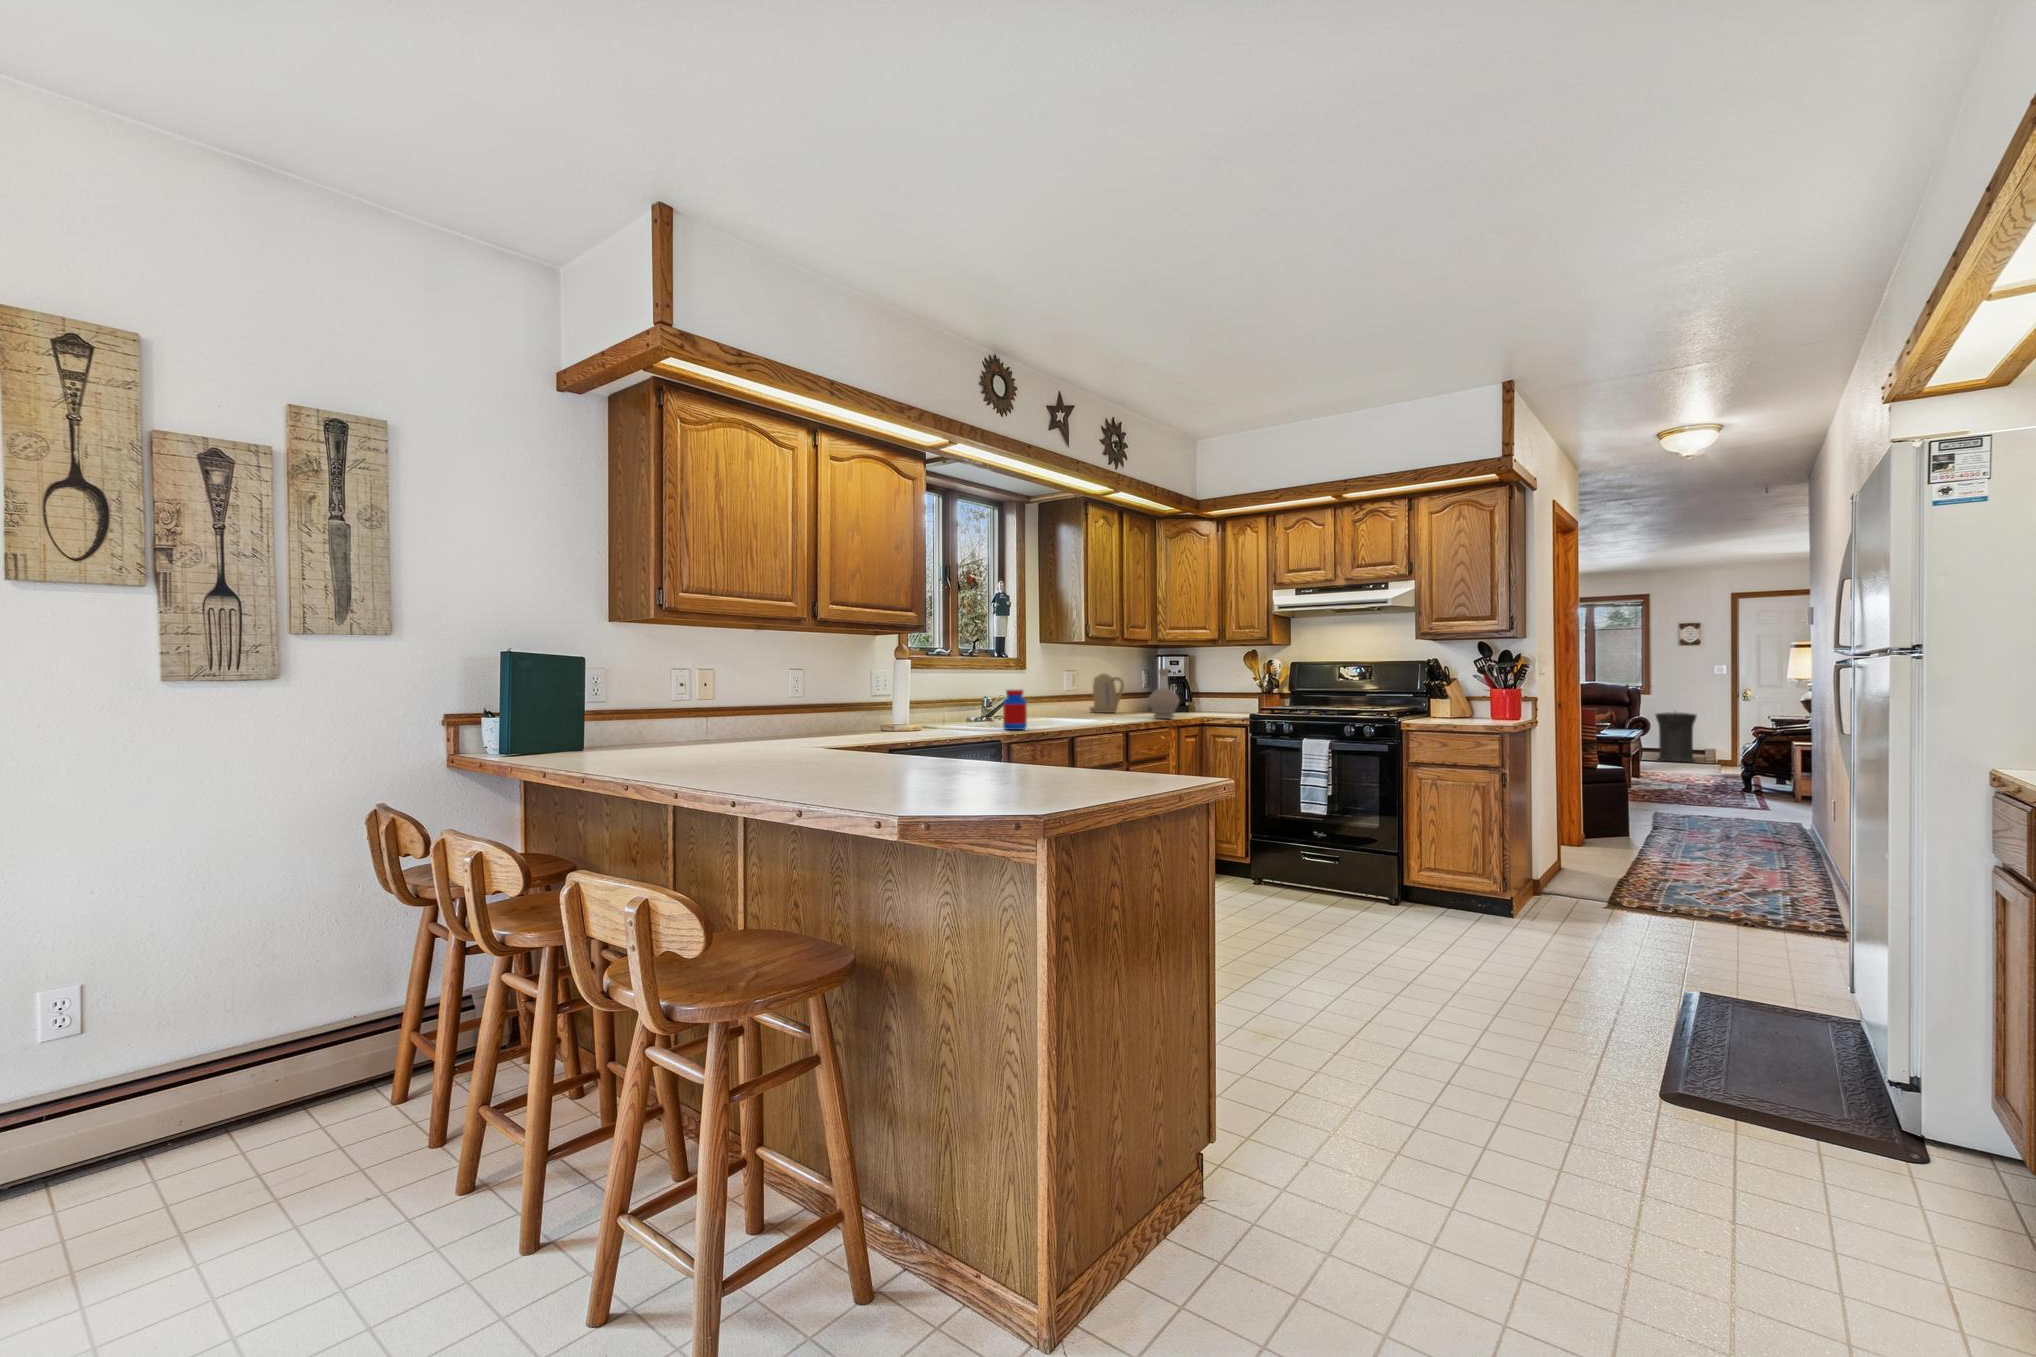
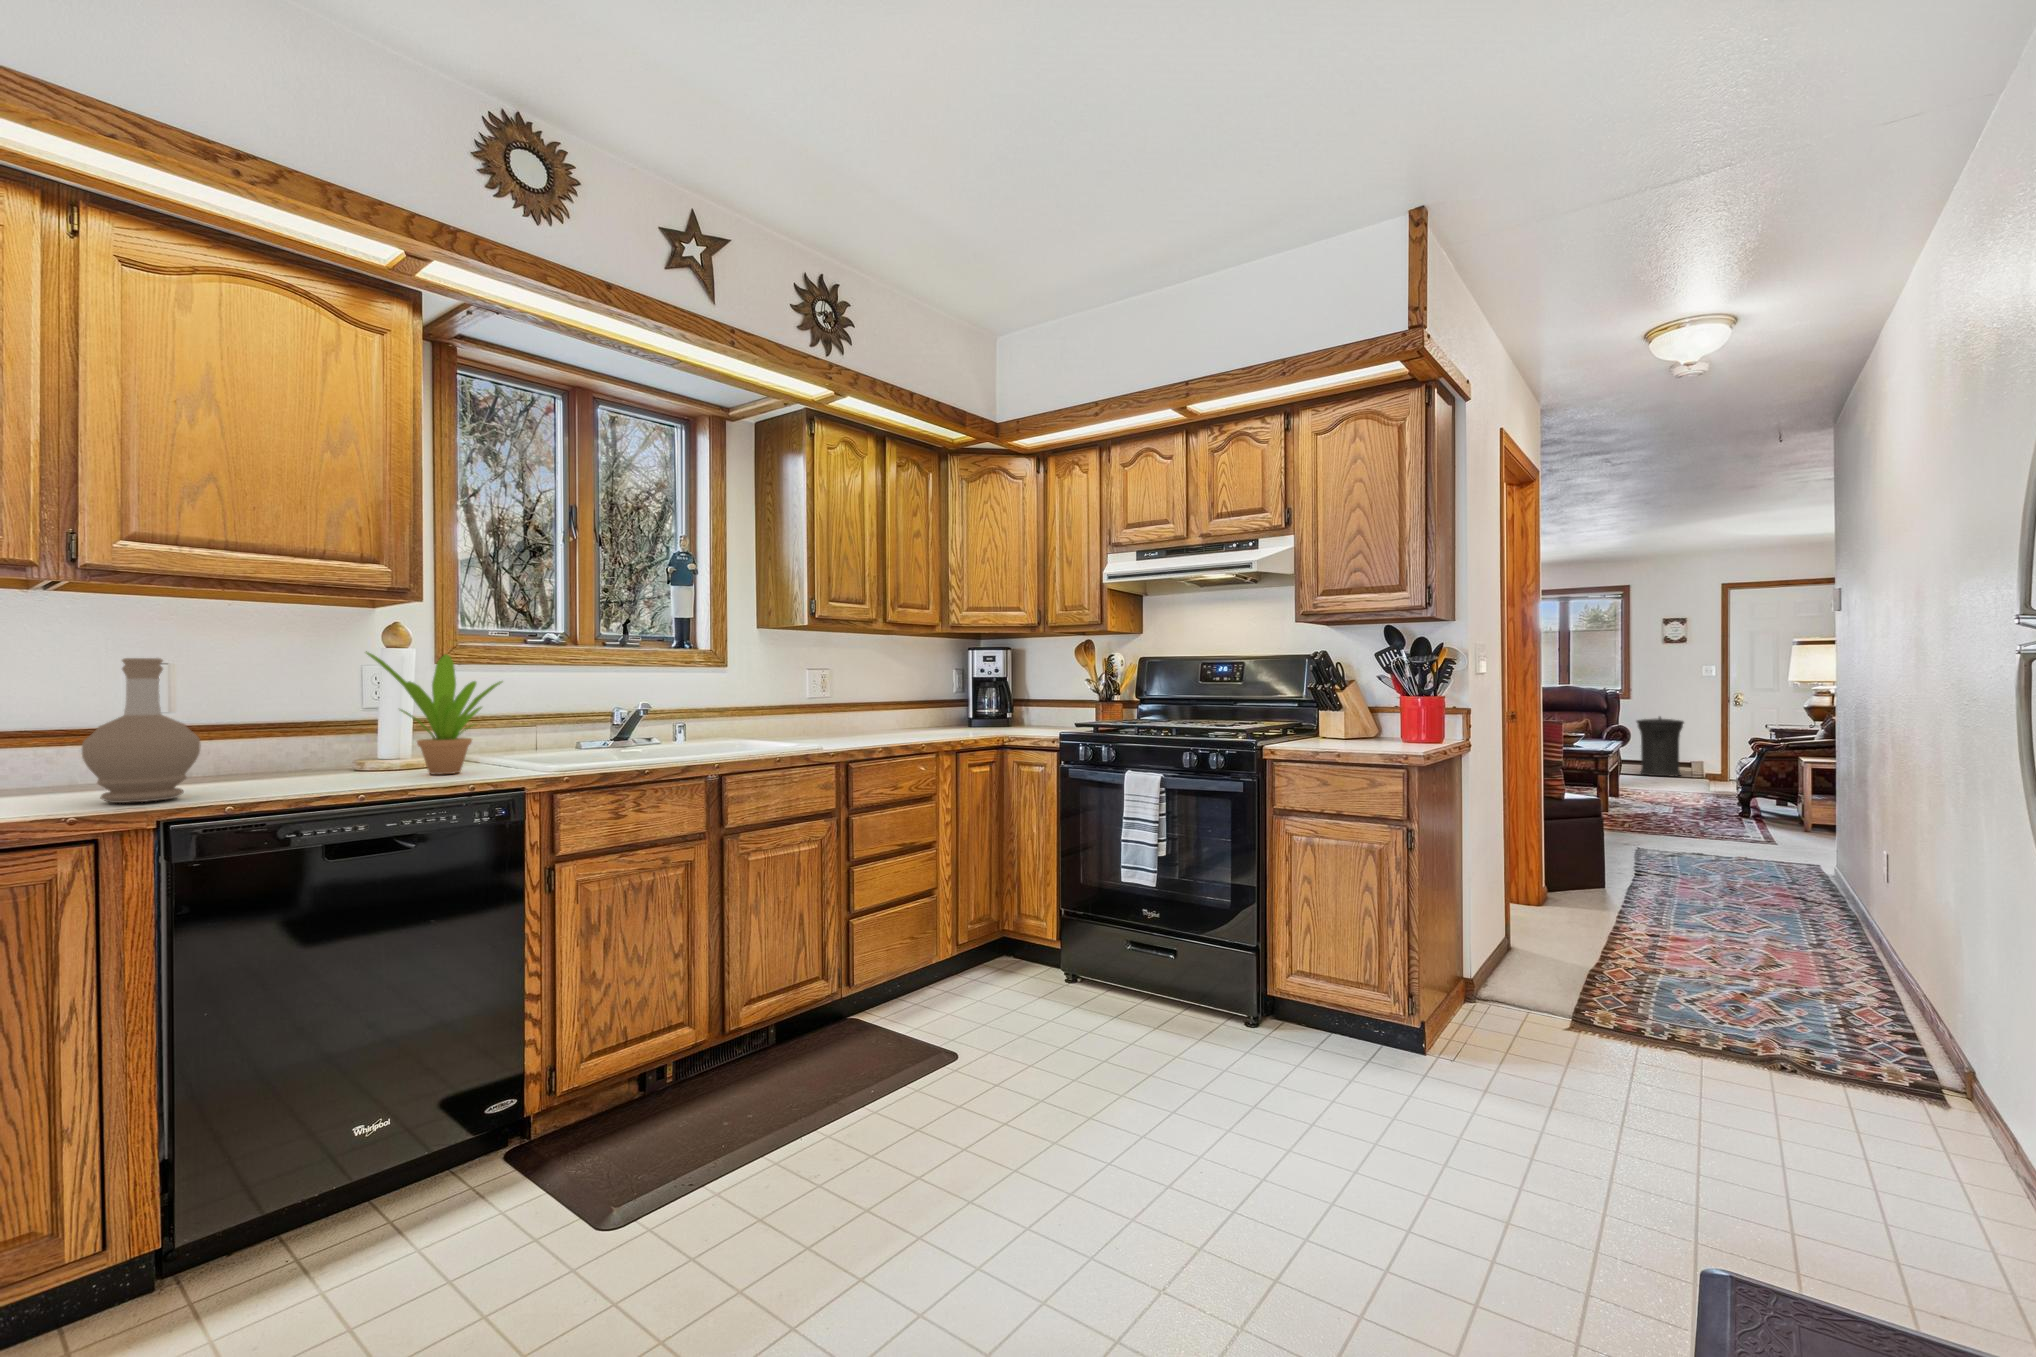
potted plant: none [914,662,977,732] -> present [366,651,502,775]
bottle: present [1148,669,1179,719] -> present [82,658,200,803]
kettle: present [1090,673,1124,713] -> none [844,673,894,730]
jar: present [1003,689,1027,730] -> none [575,700,618,769]

